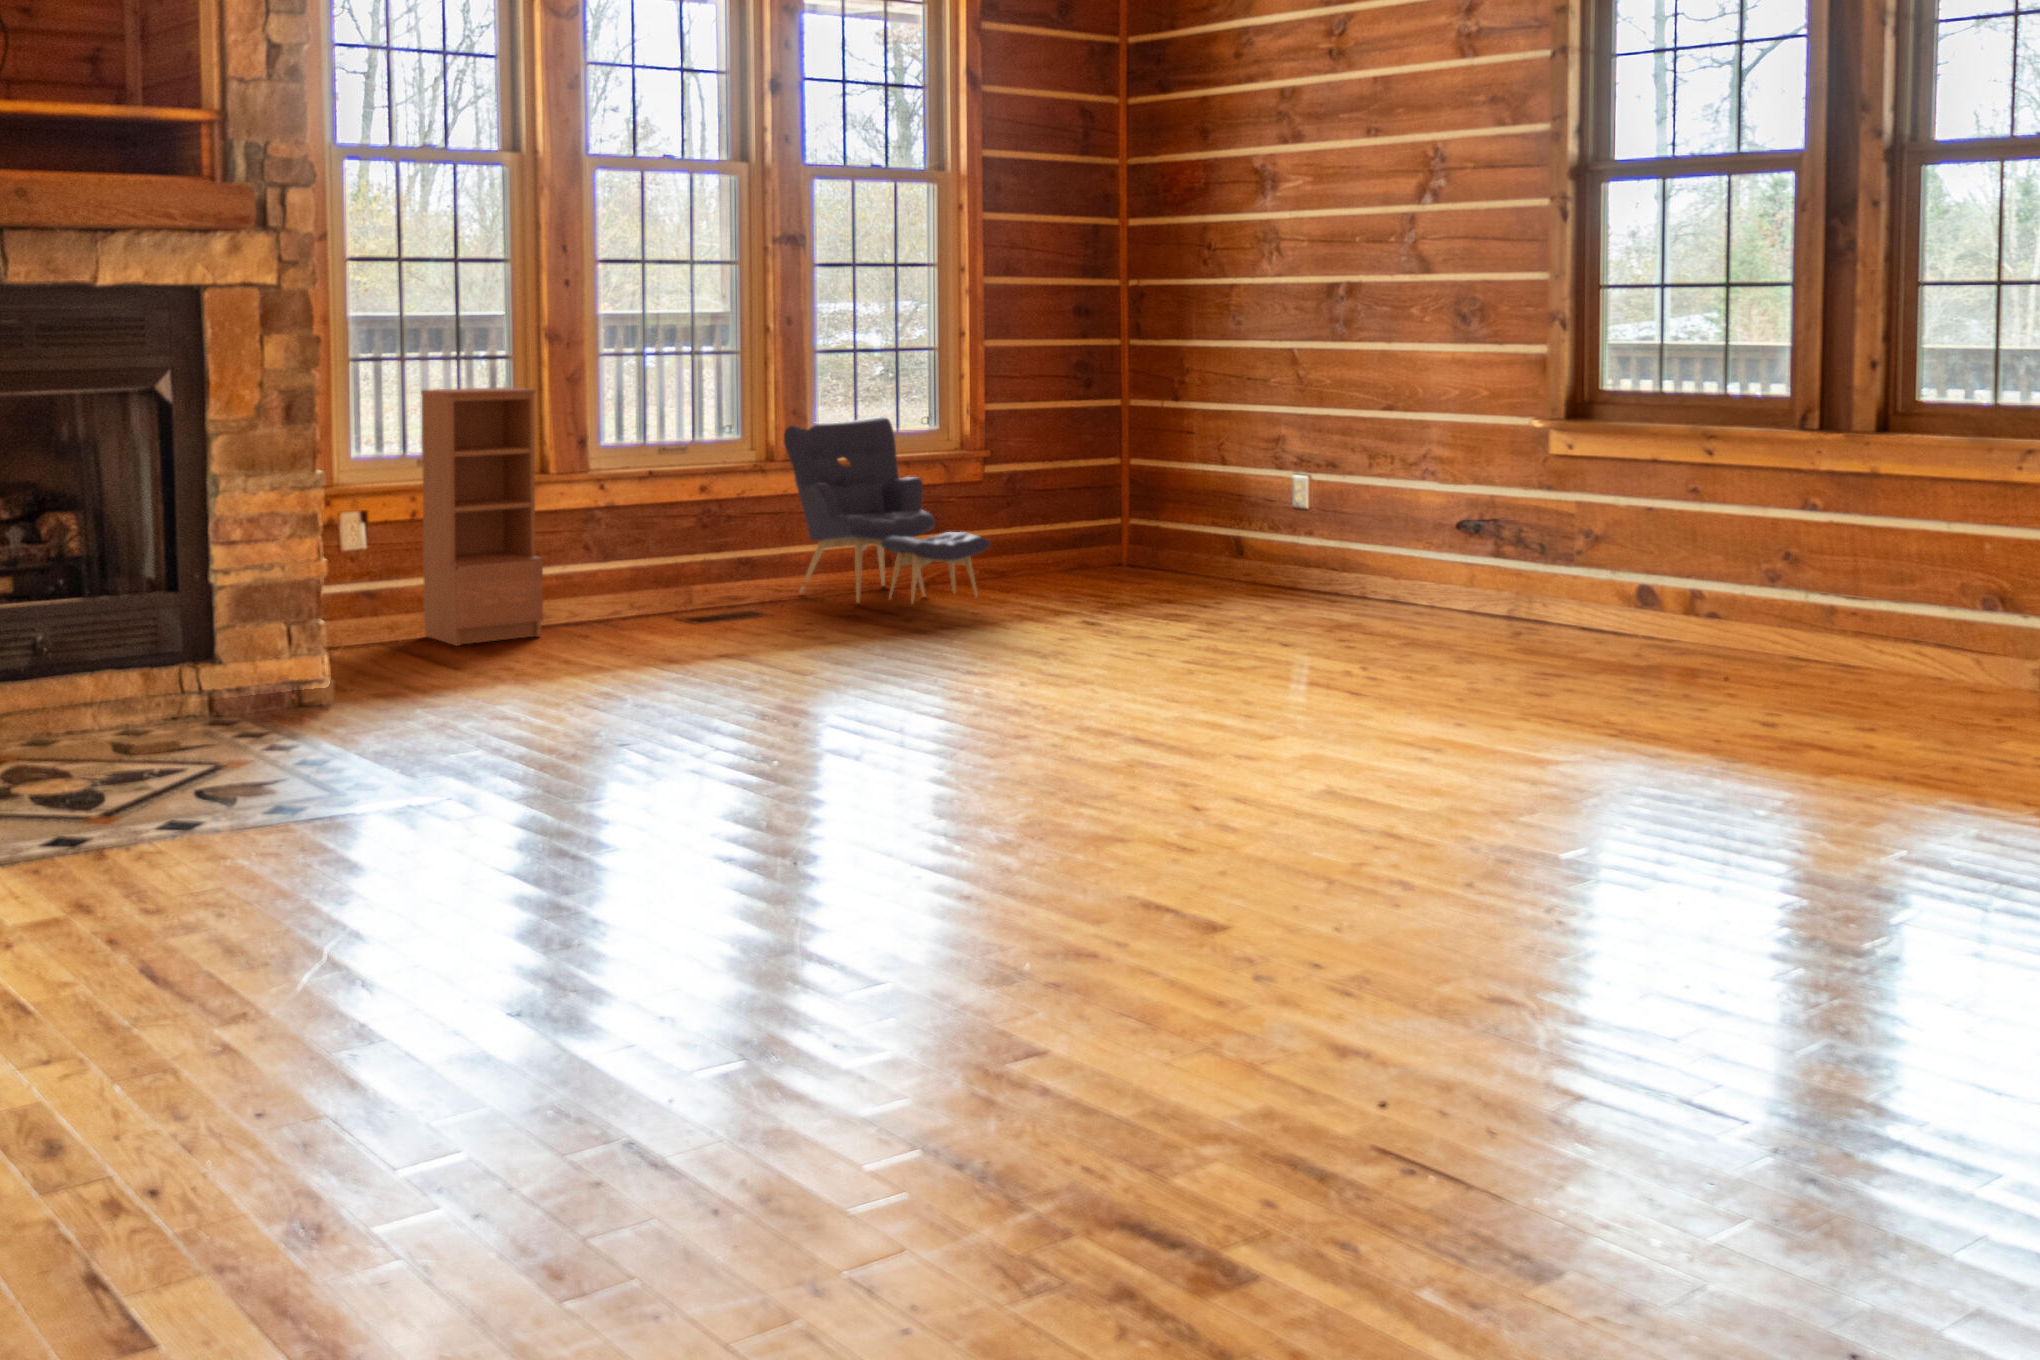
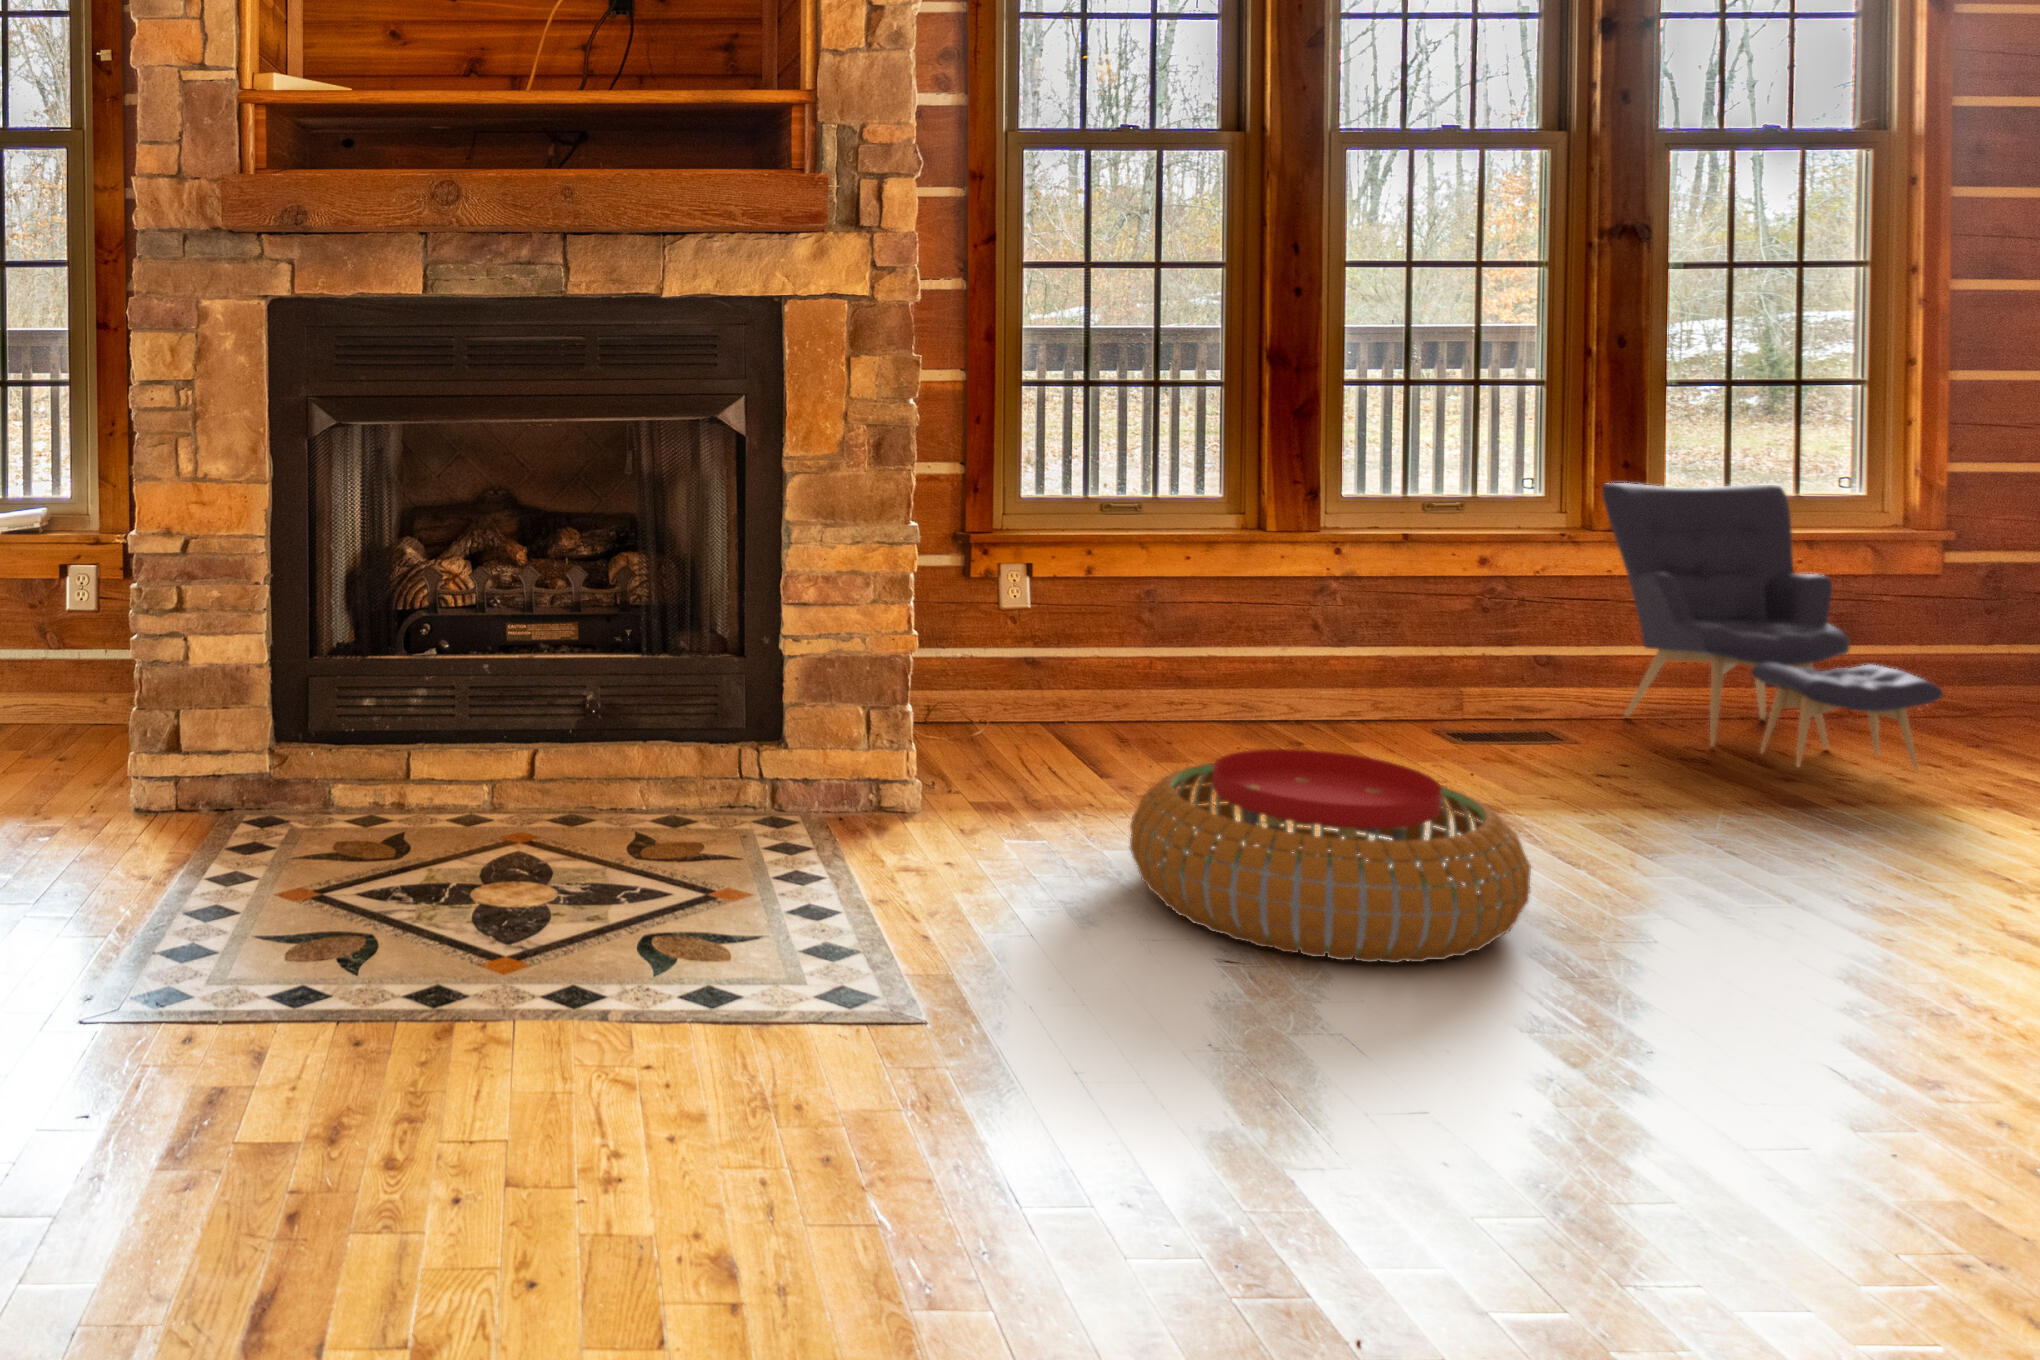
bookcase: present [421,387,543,646] -> none [1094,423,1239,739]
pouf: none [520,605,787,732] -> present [1130,749,1531,963]

